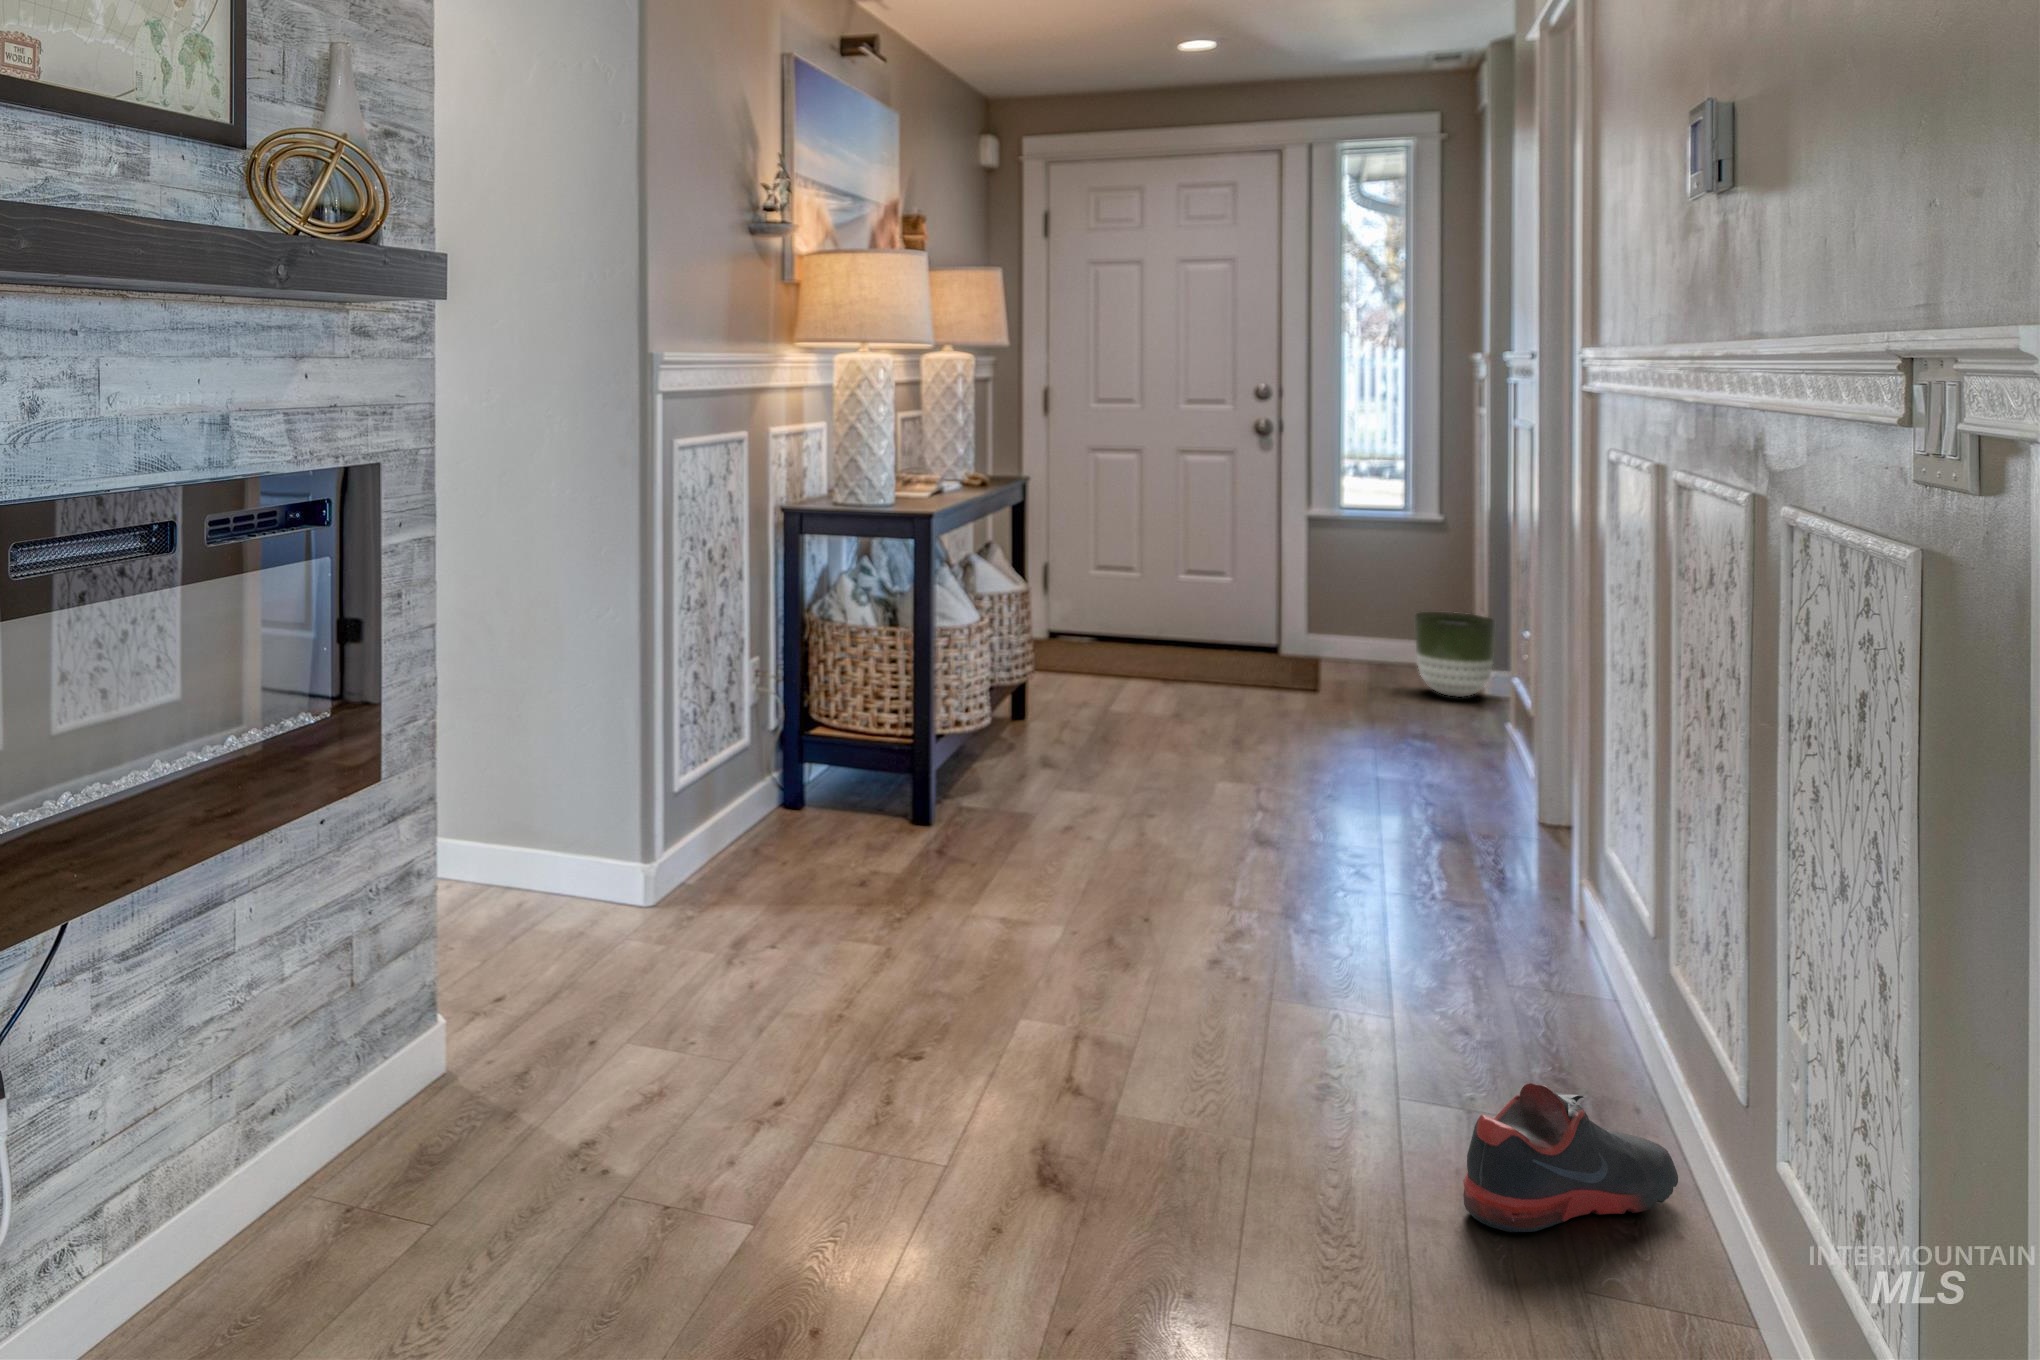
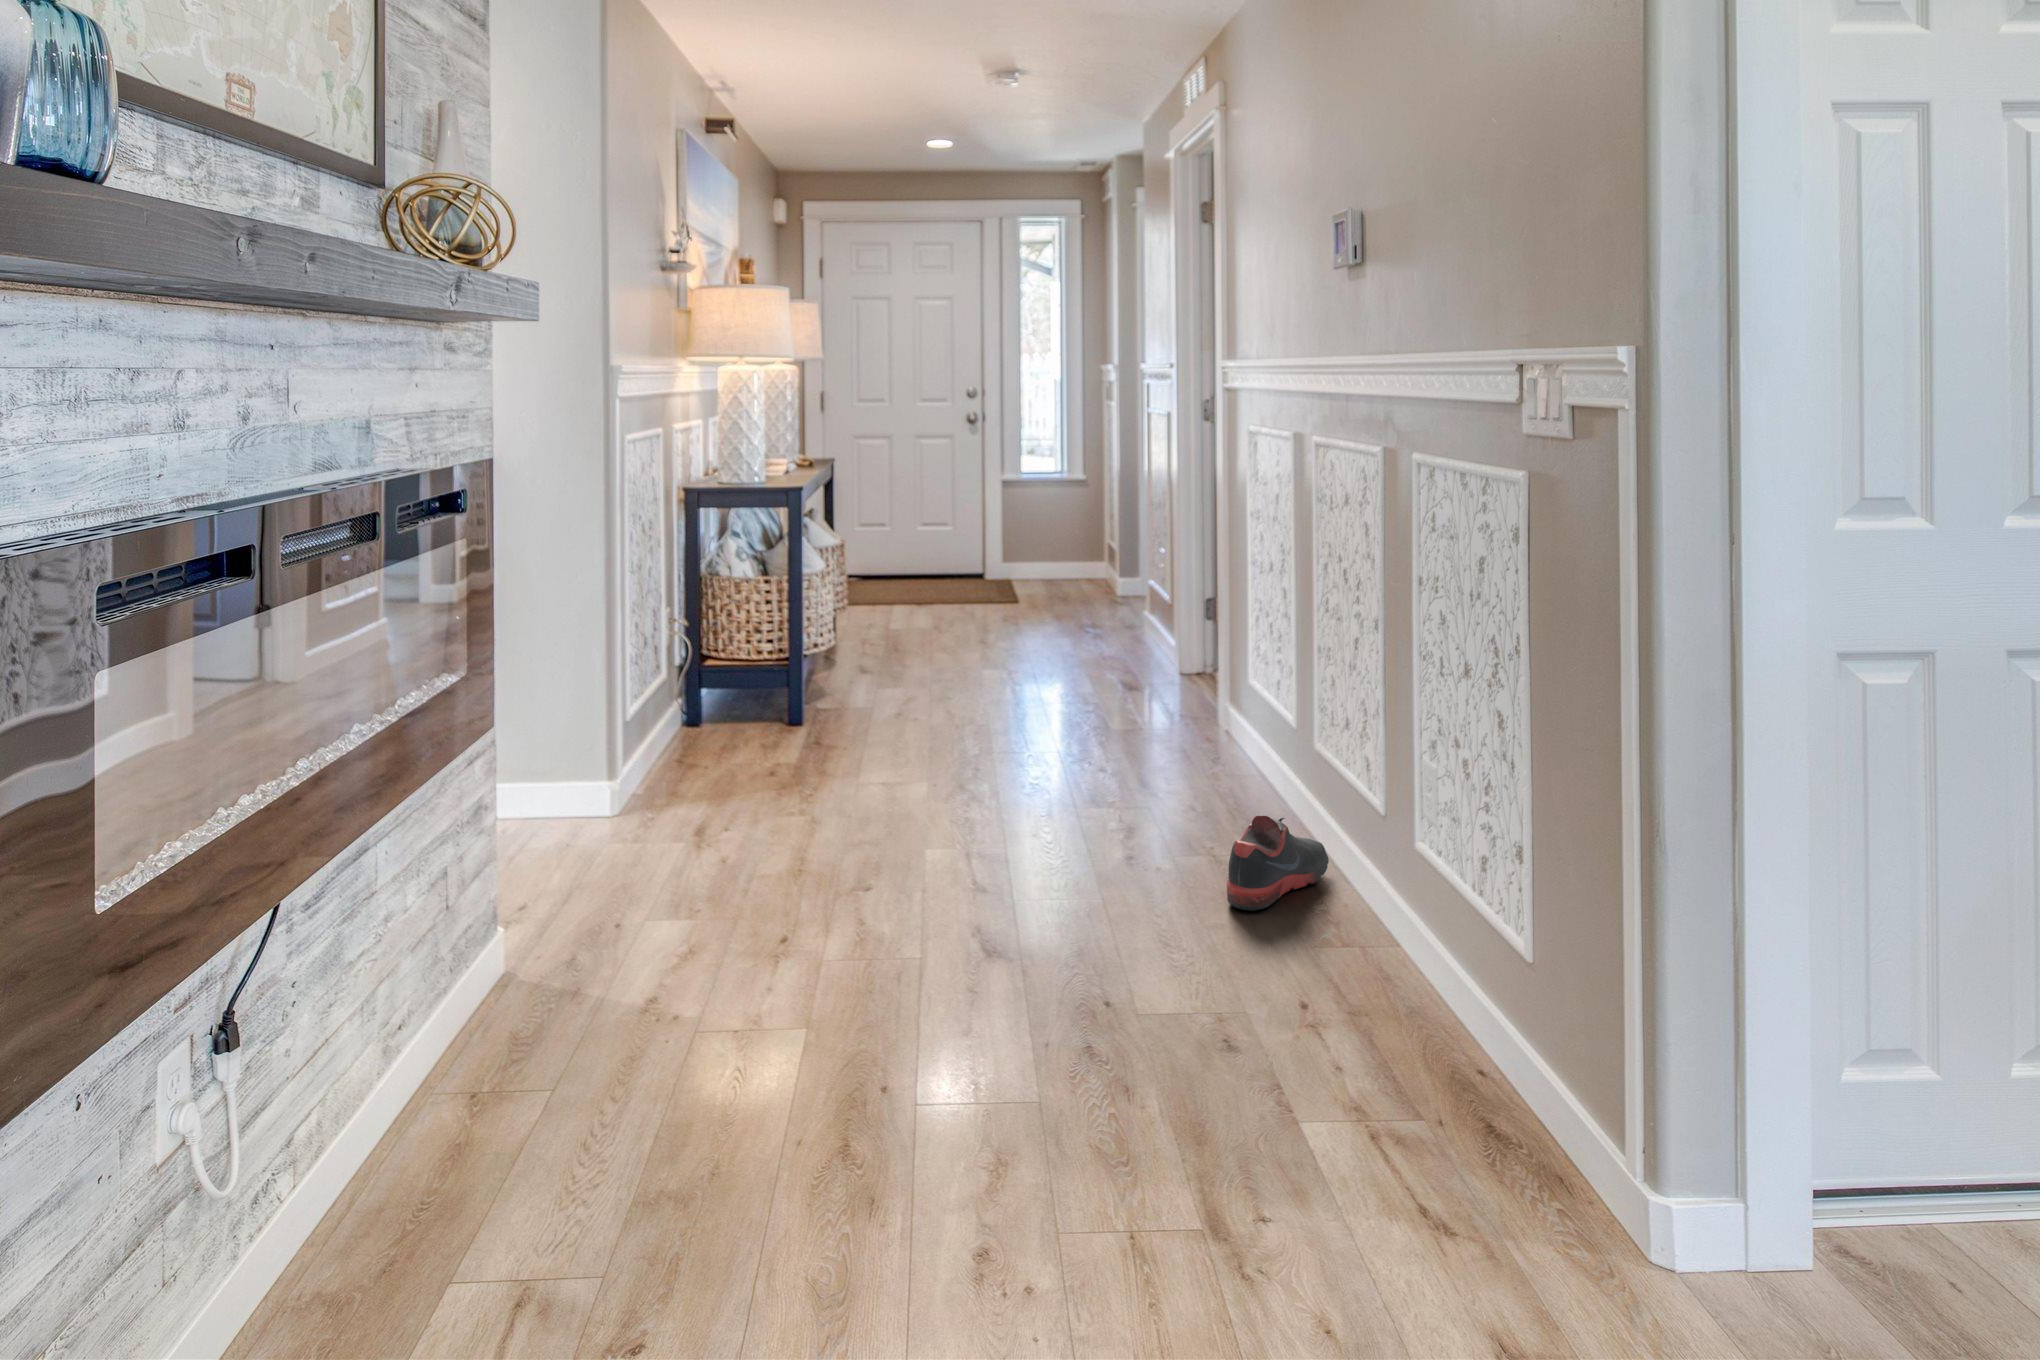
planter: present [1414,612,1495,697] -> none [1075,538,1123,595]

